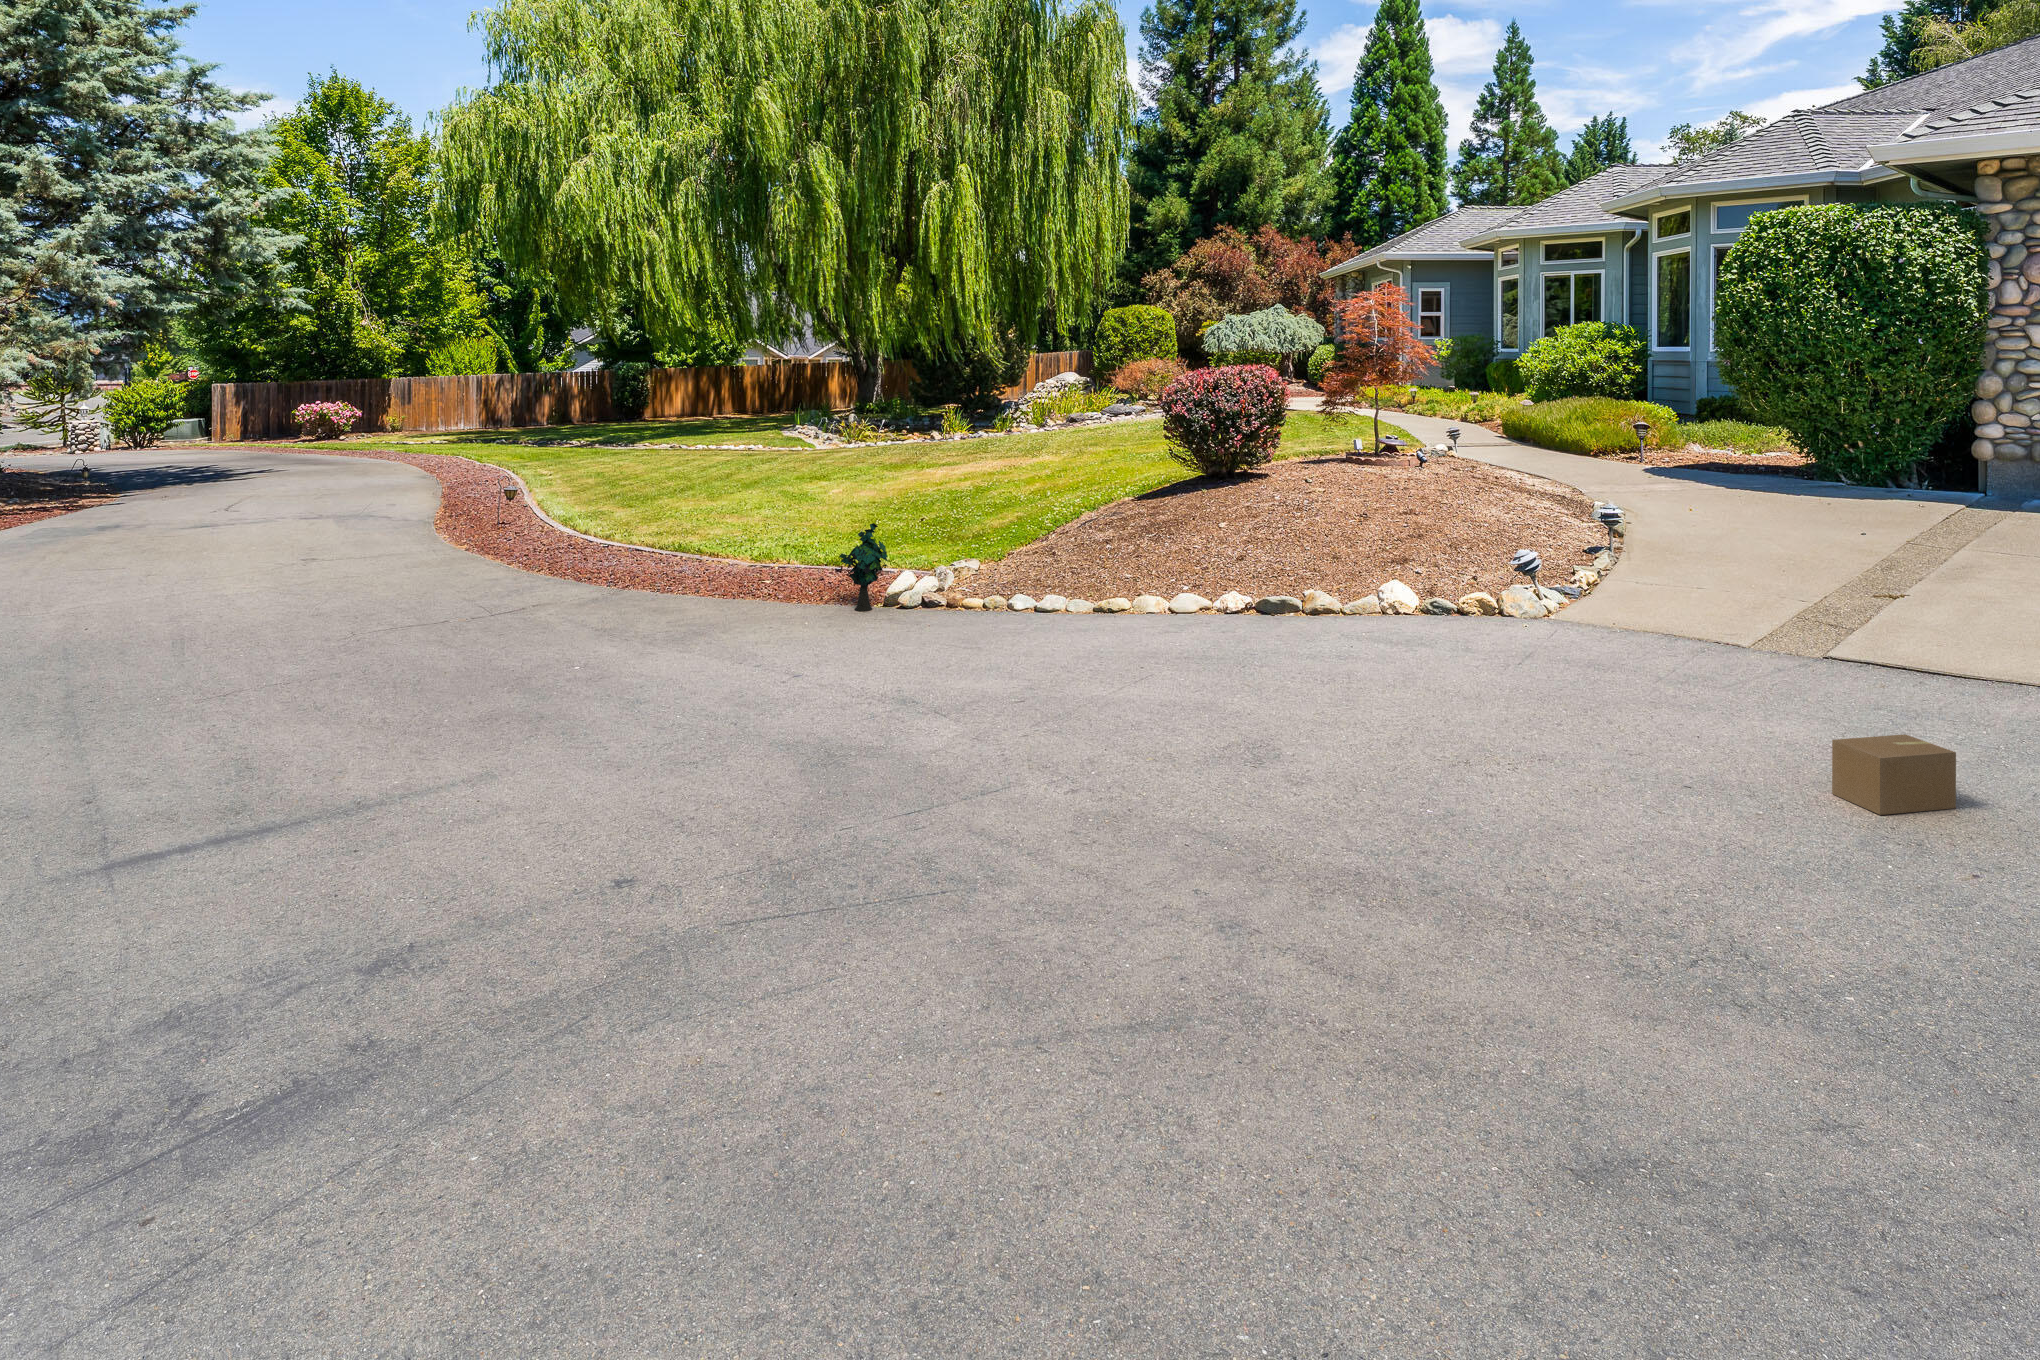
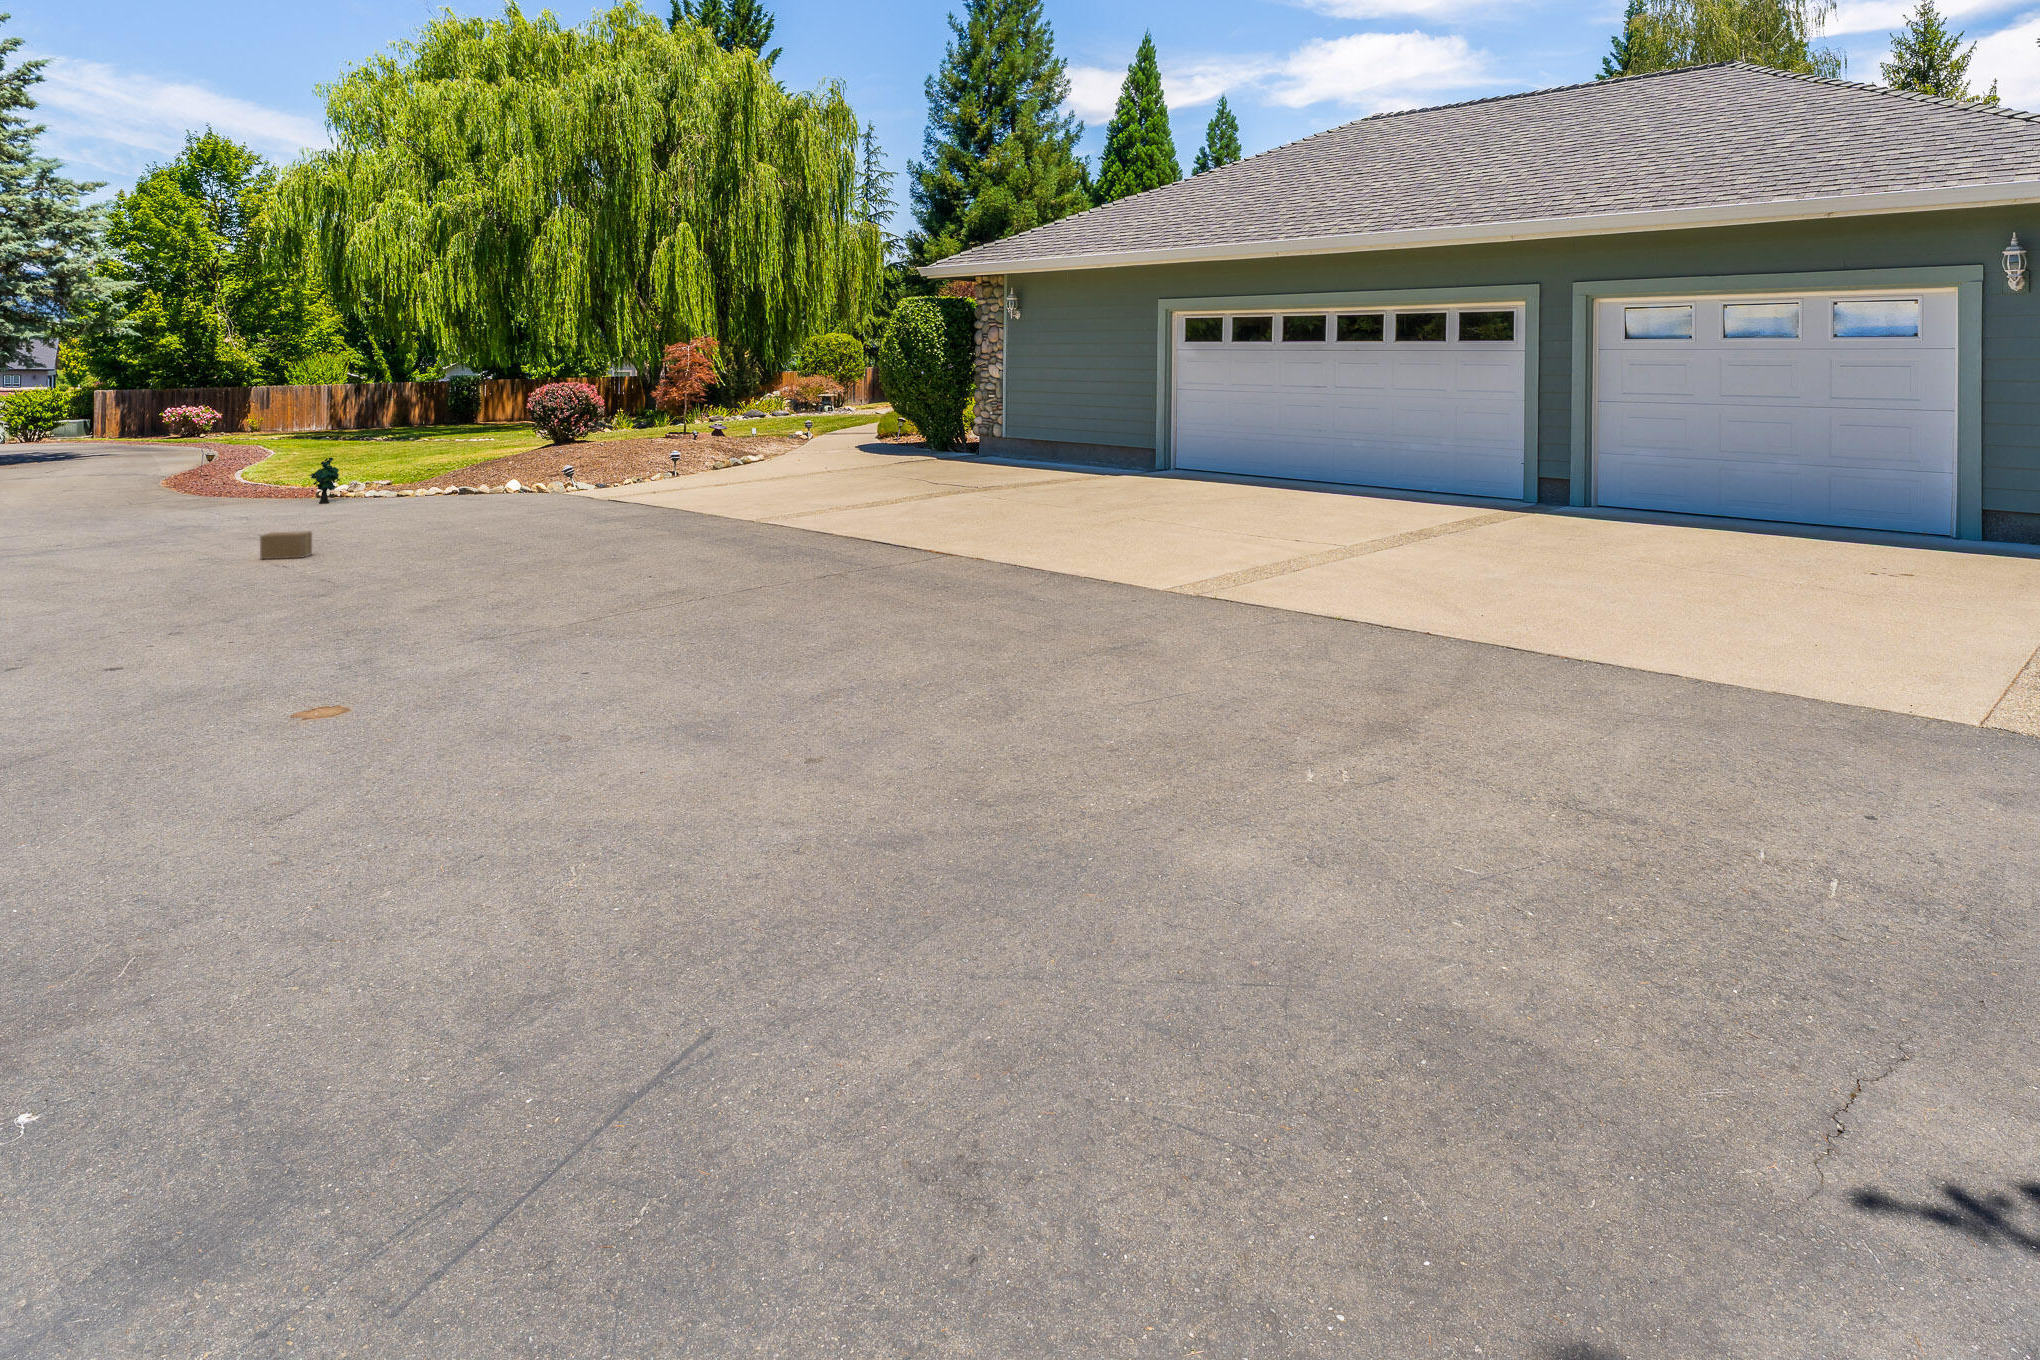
cardboard box: present [1832,734,1956,815] -> present [260,531,312,559]

